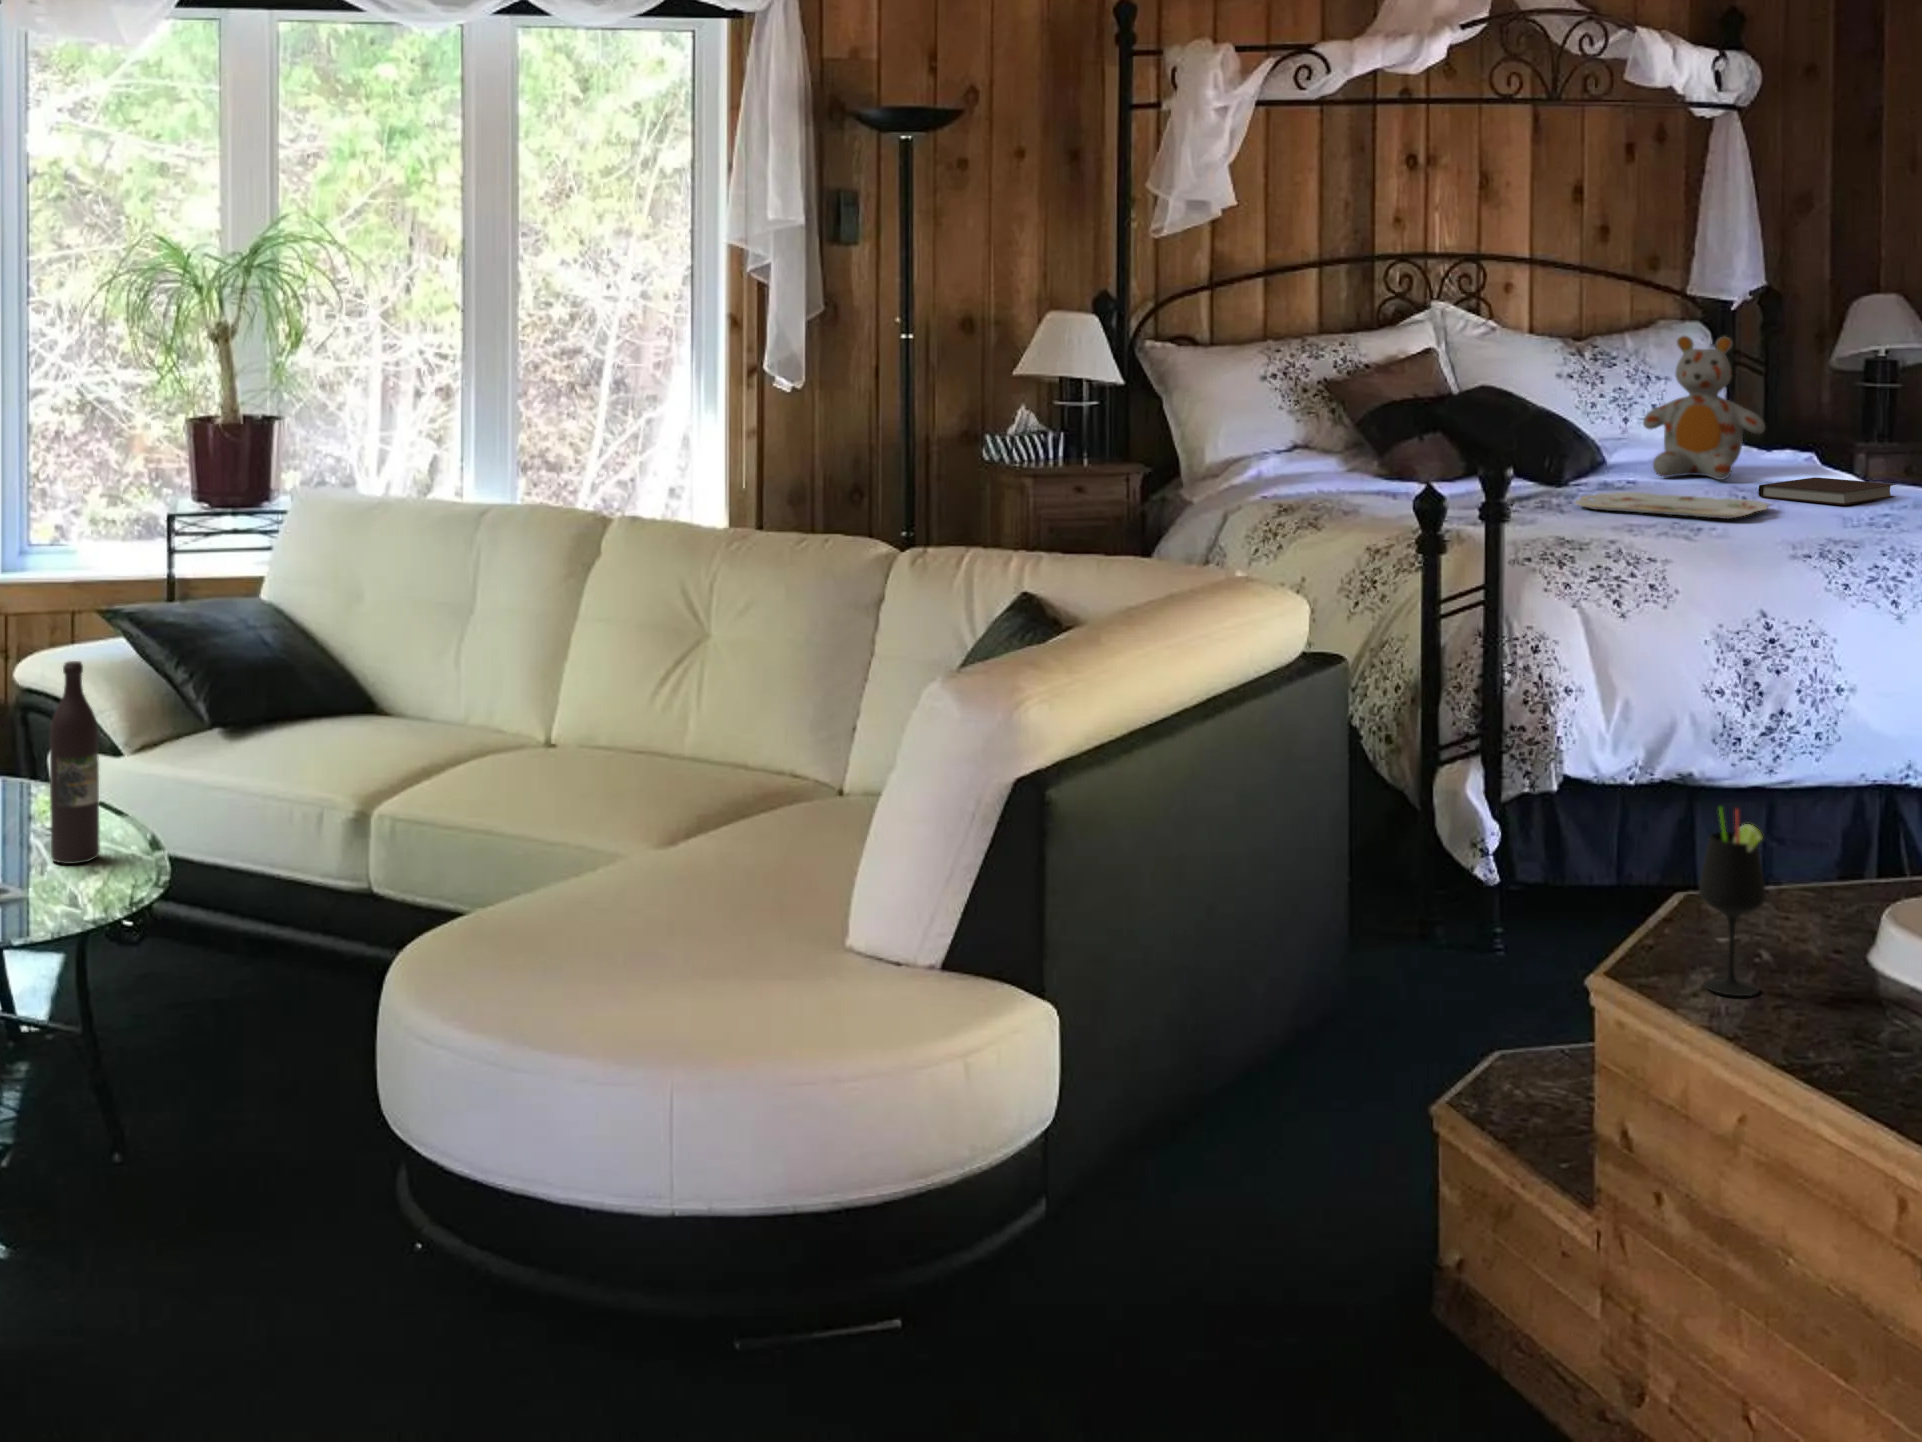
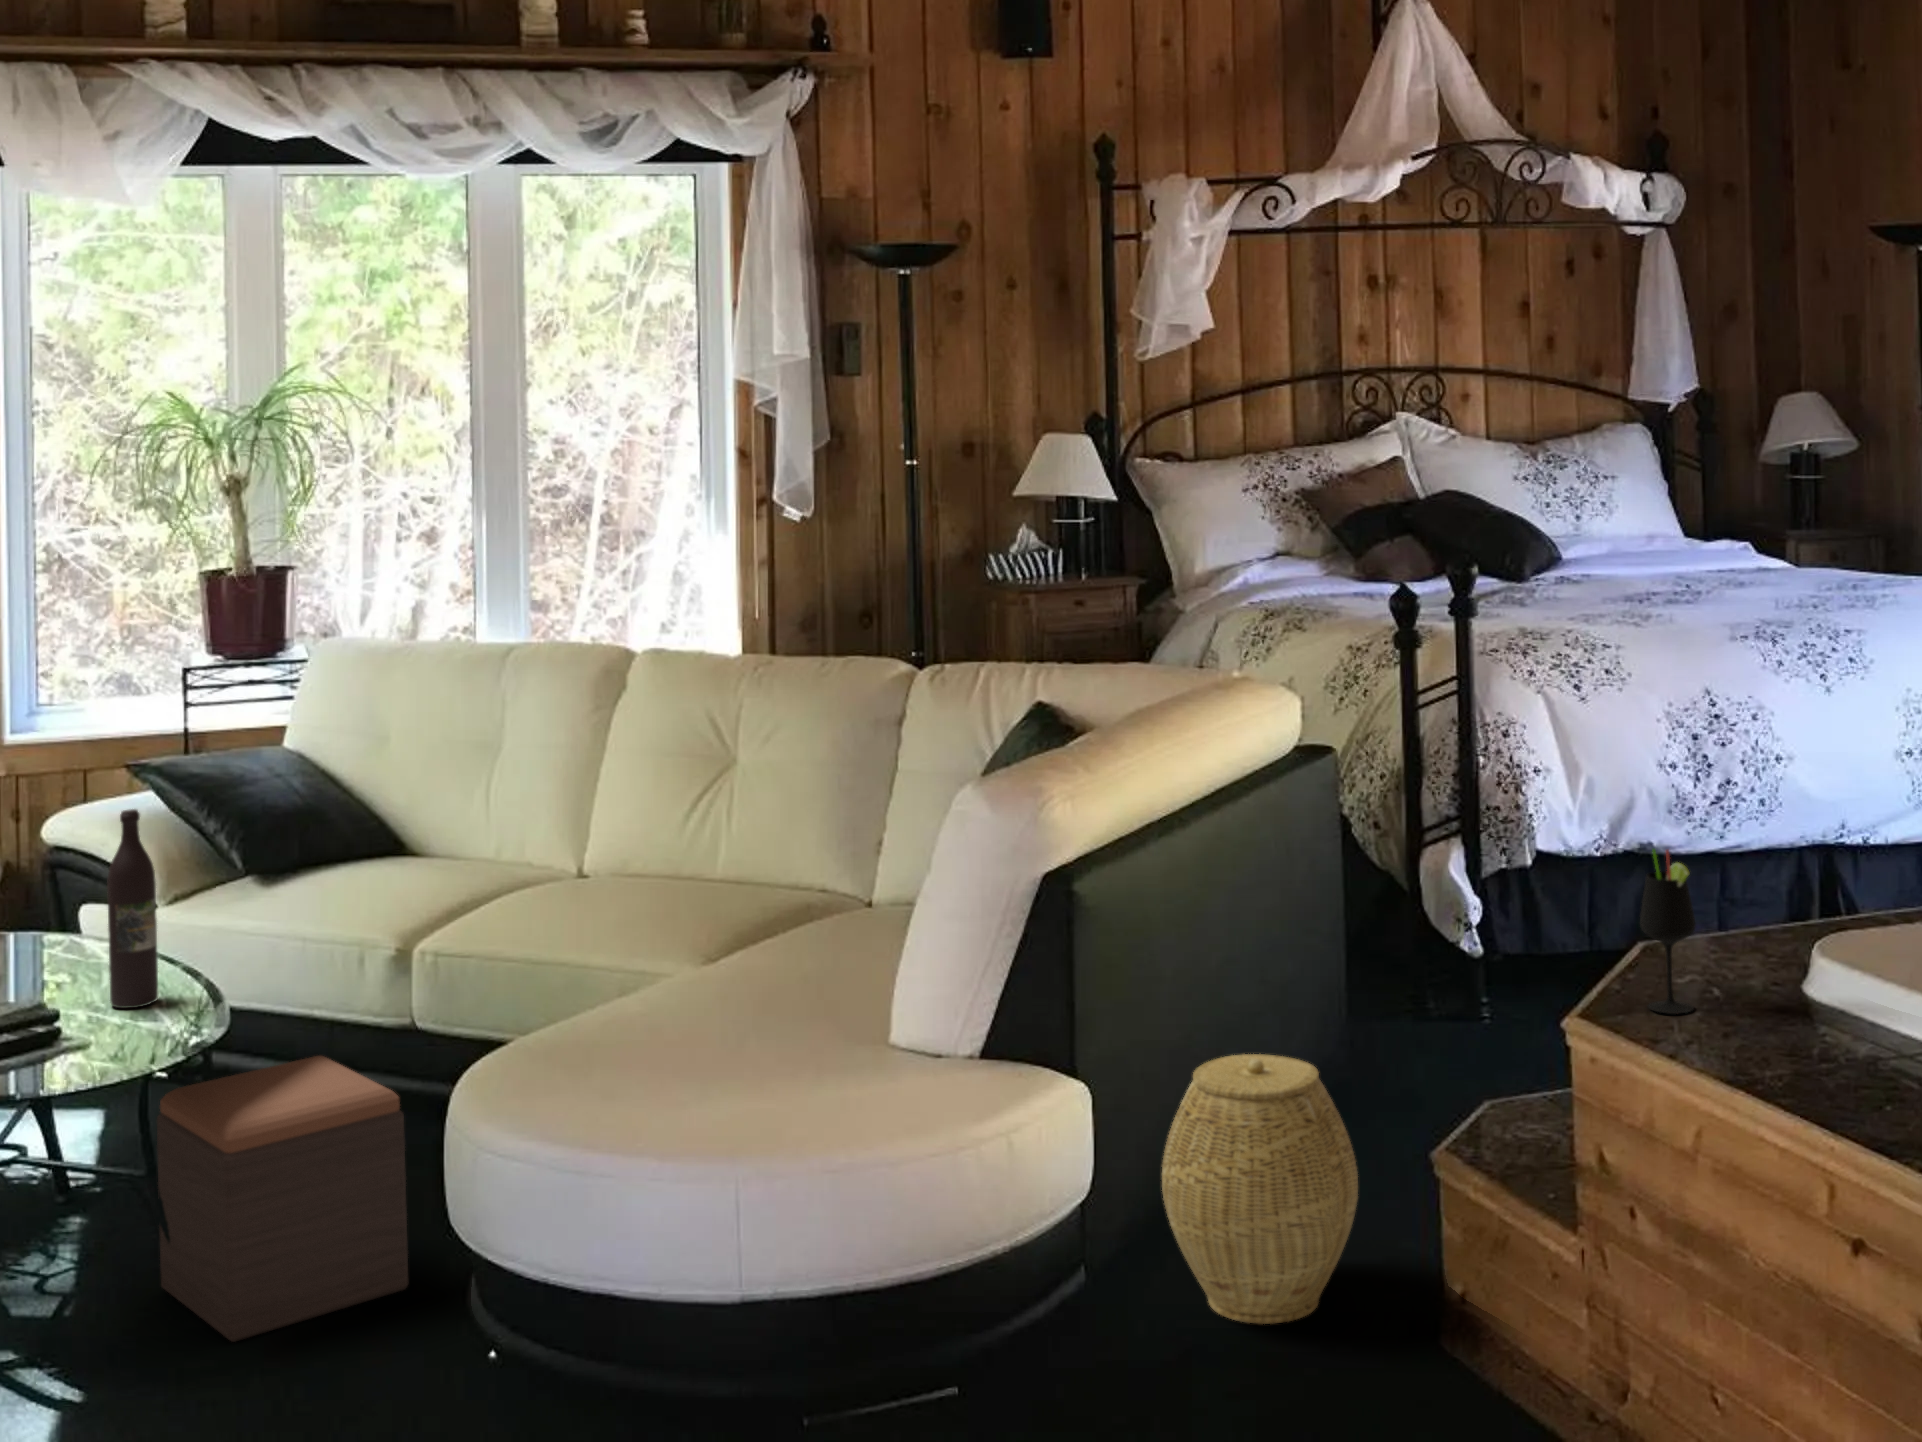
stuffed bear: present [1643,336,1765,480] -> none [1597,437,1706,570]
notebook: present [1759,477,1896,505] -> none [1701,564,1823,588]
serving tray: present [1575,492,1769,519] -> none [1537,585,1712,605]
footstool: none [92,923,340,1215] -> present [157,1056,408,1342]
woven basket: none [1136,991,1353,1286] -> present [1162,1054,1358,1324]

